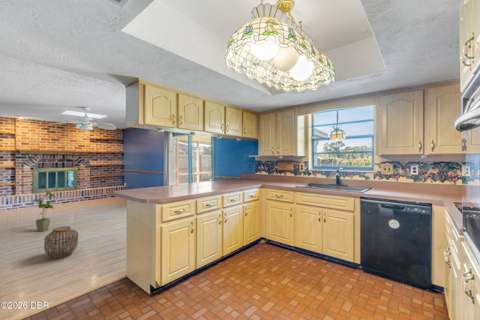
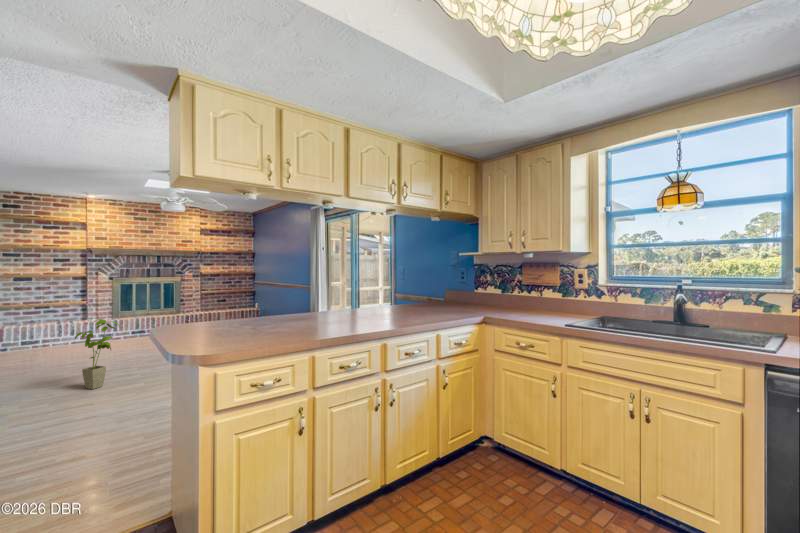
woven basket: present [44,227,78,259] -> none [53,390,119,452]

